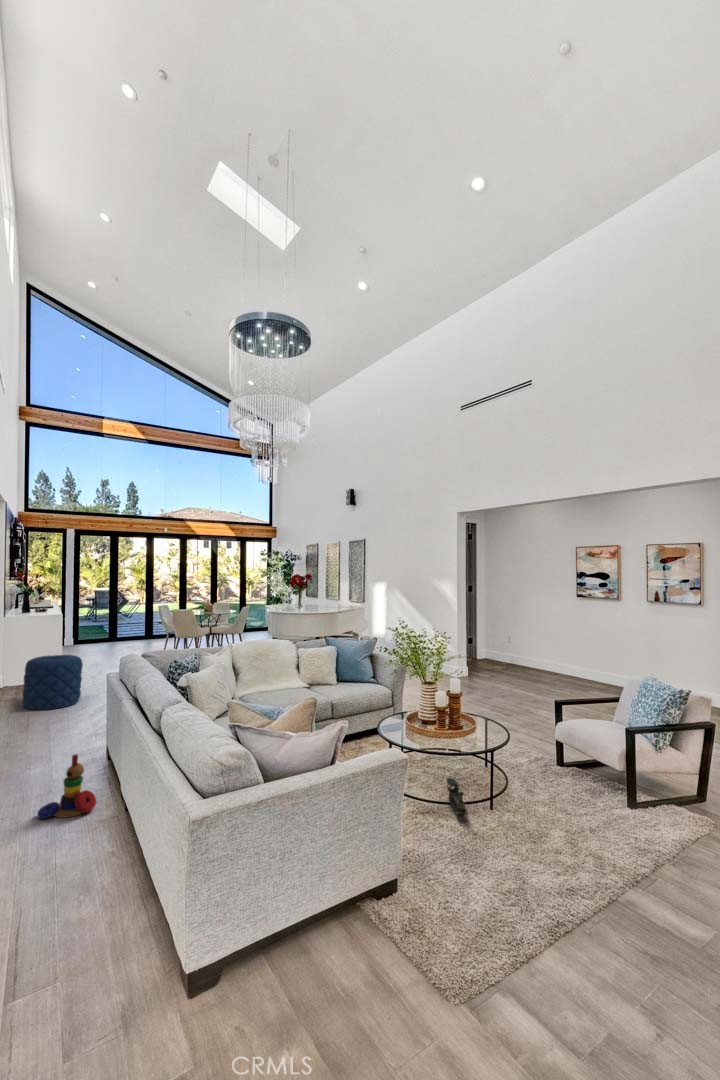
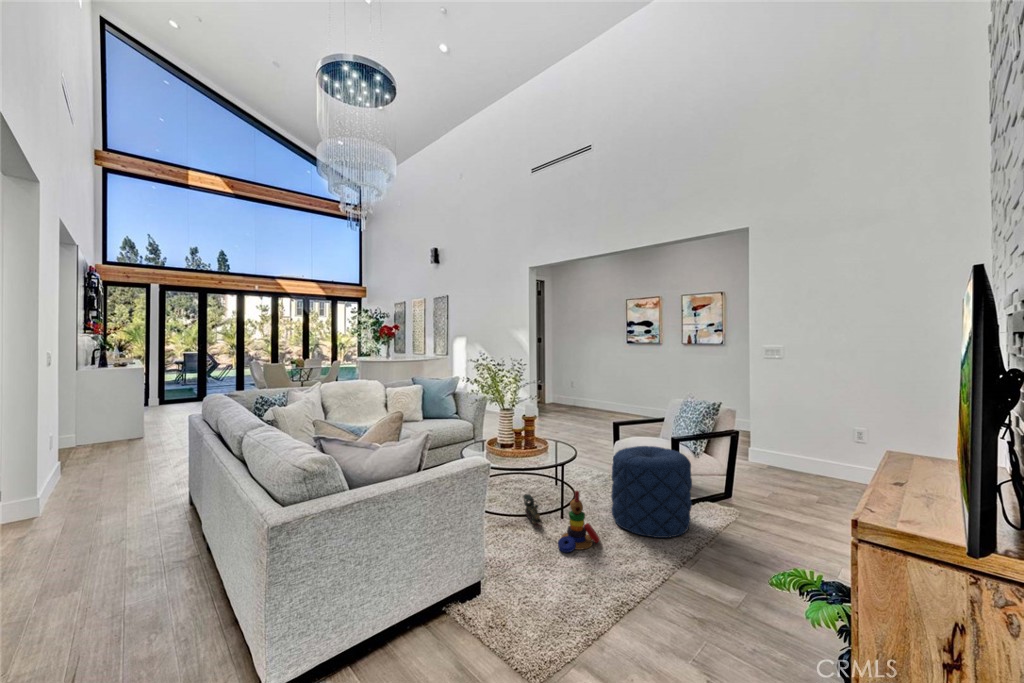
pouf: present [23,655,83,710] -> present [611,446,692,538]
stacking toy: present [38,754,96,819] -> present [558,491,600,553]

